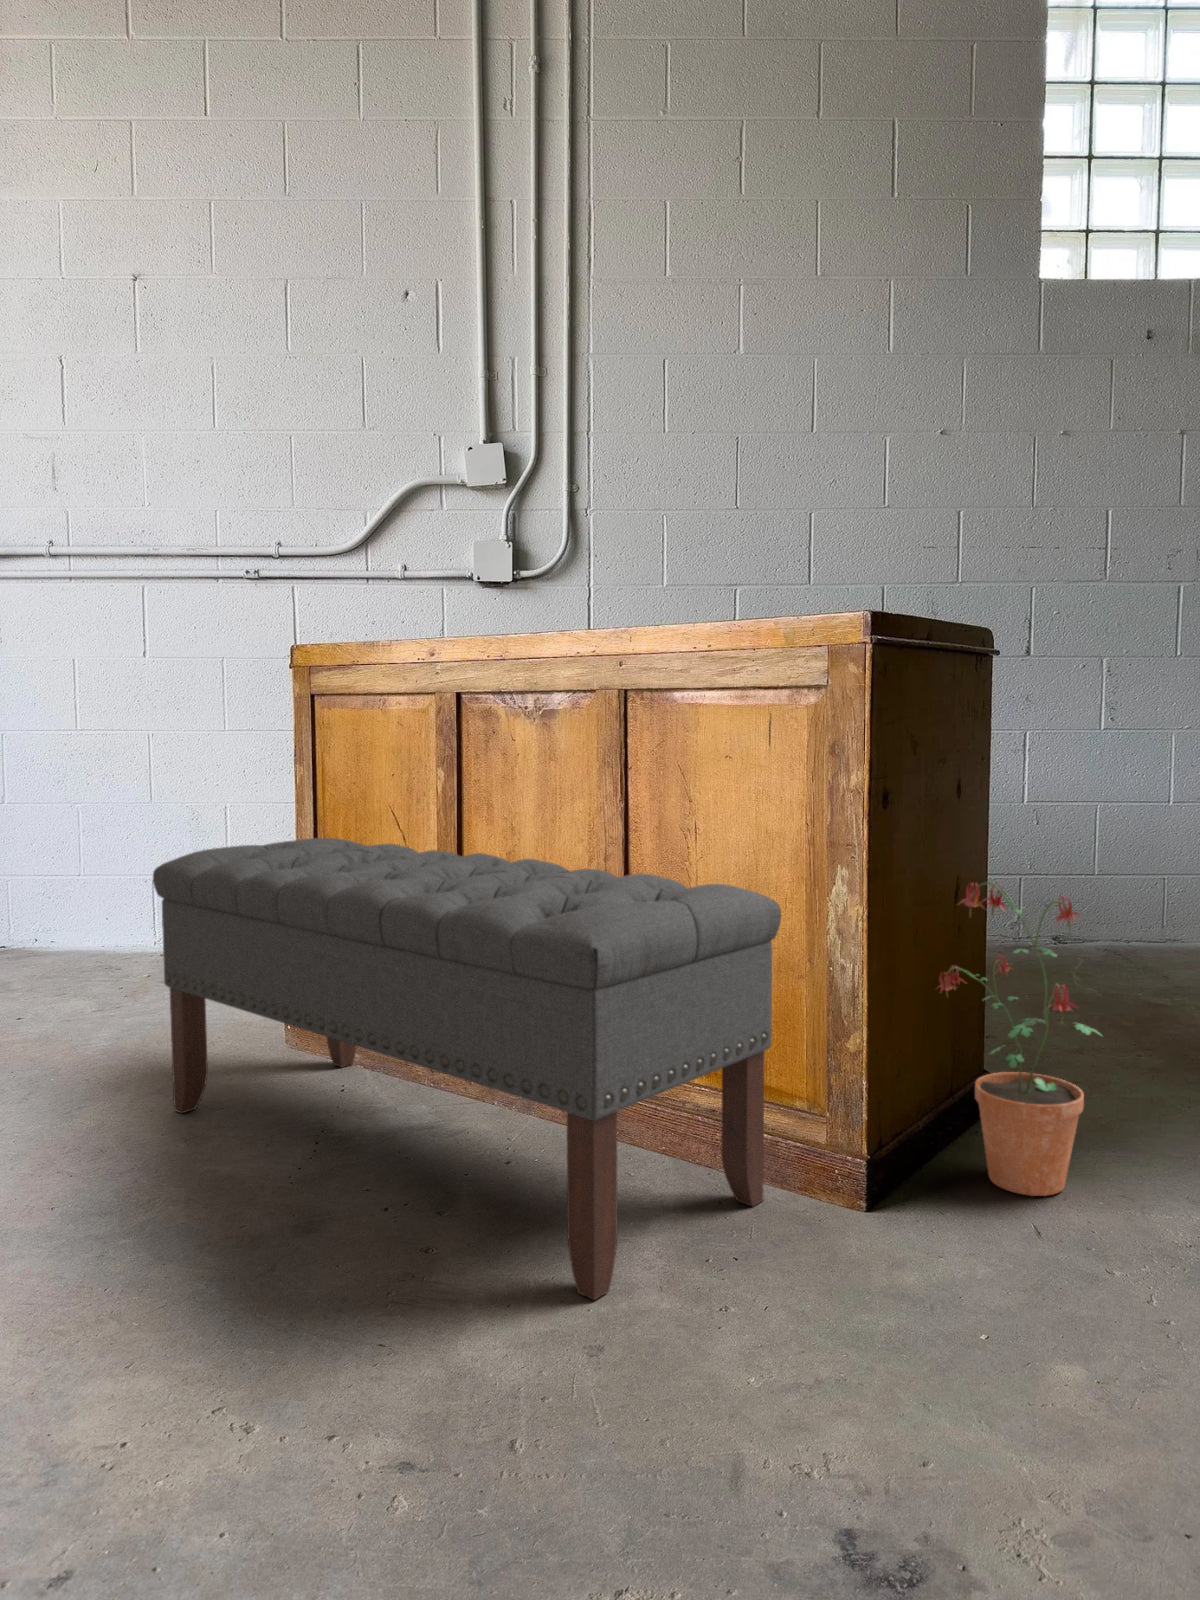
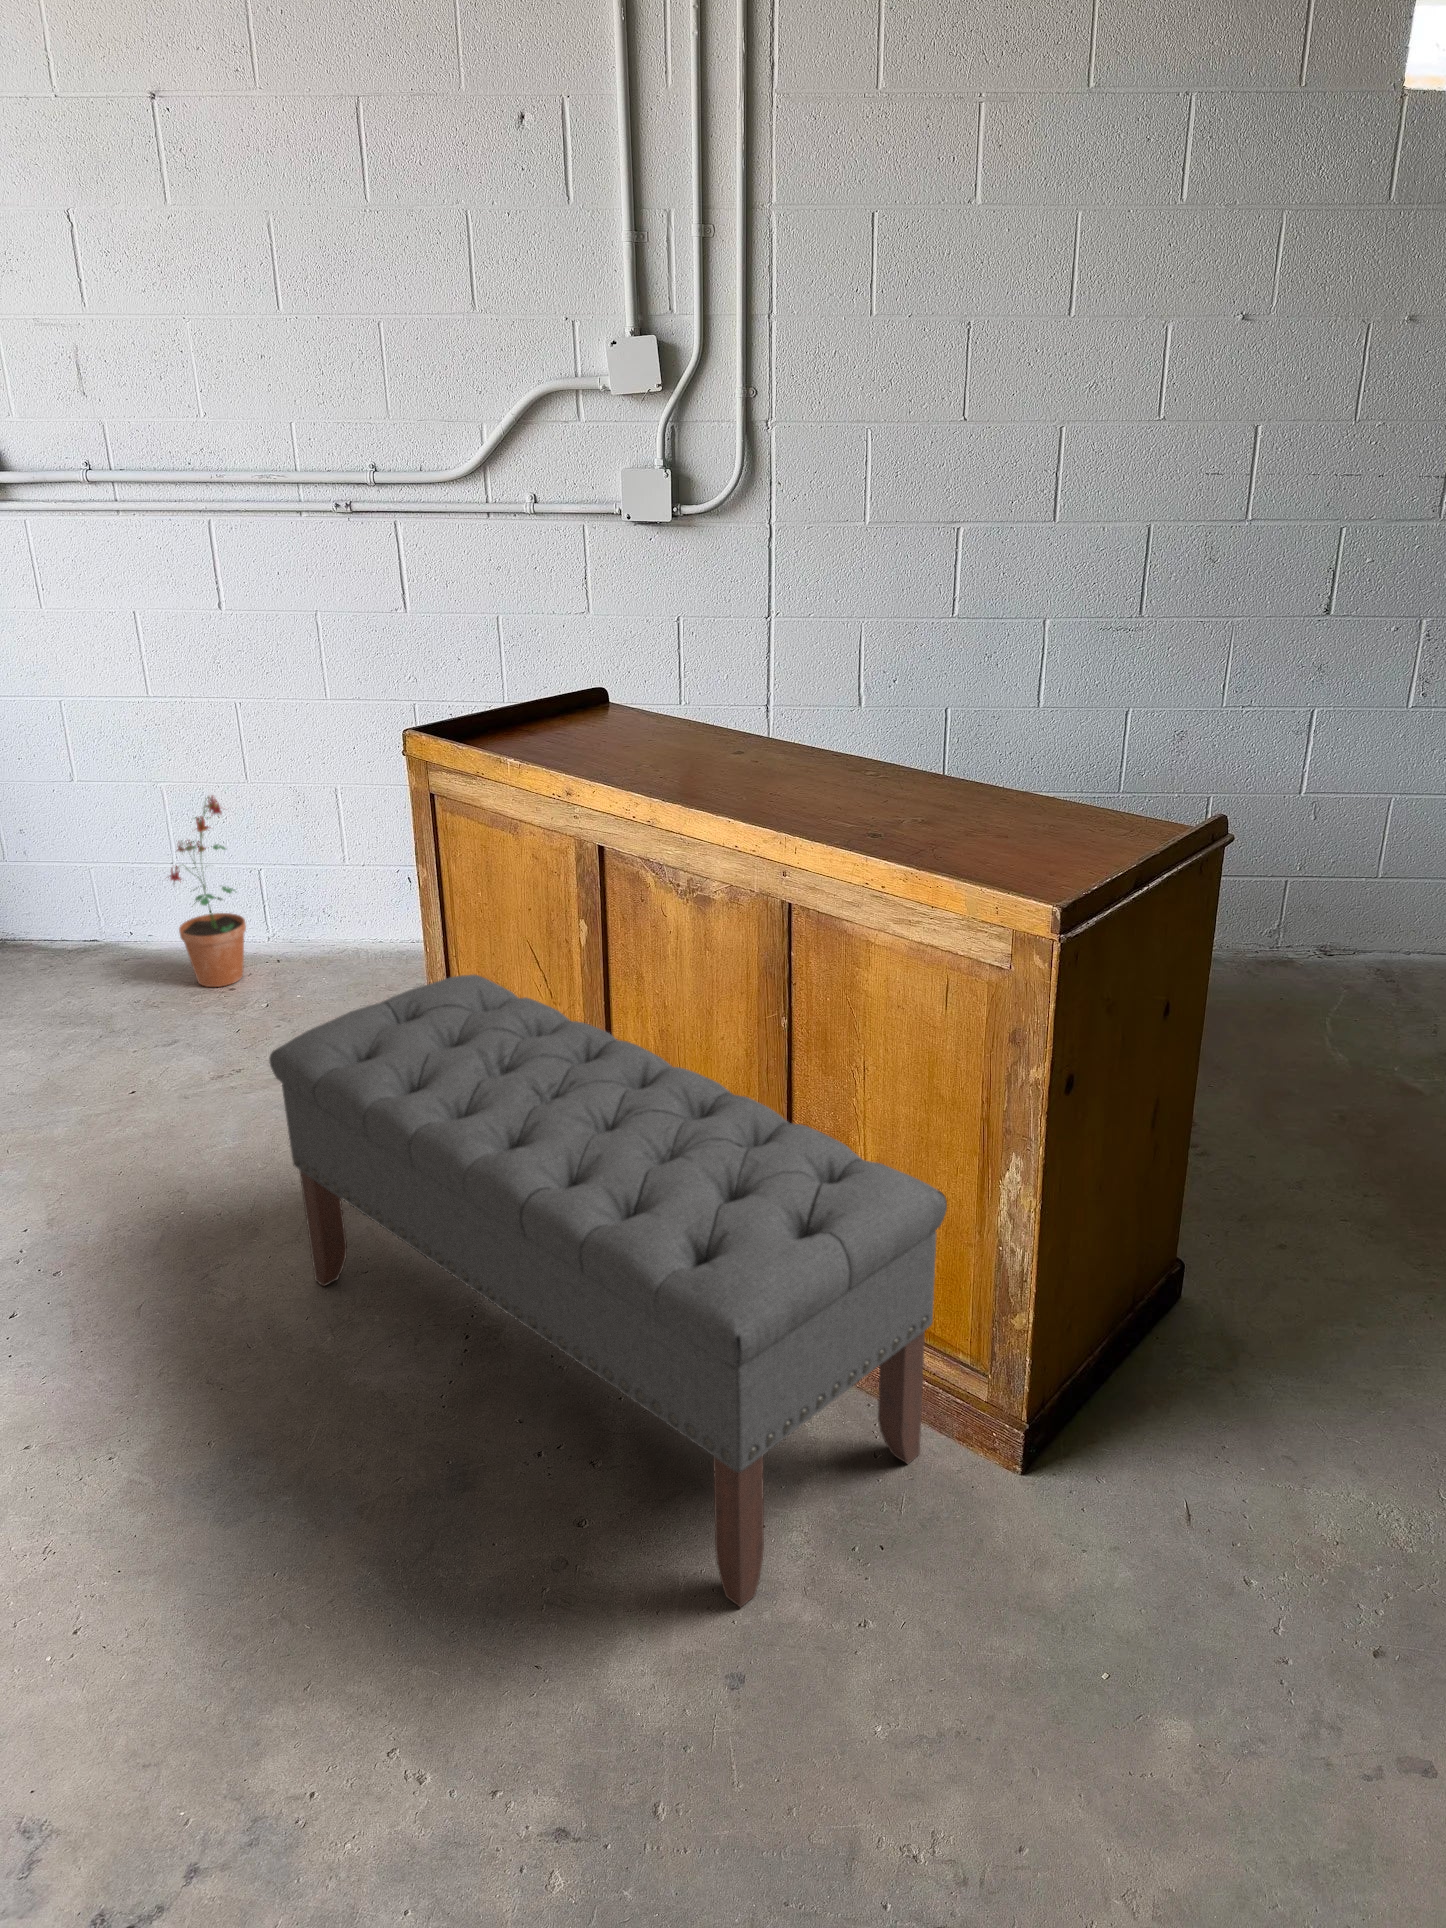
potted plant: present [939,882,1101,1196] -> present [168,796,246,987]

